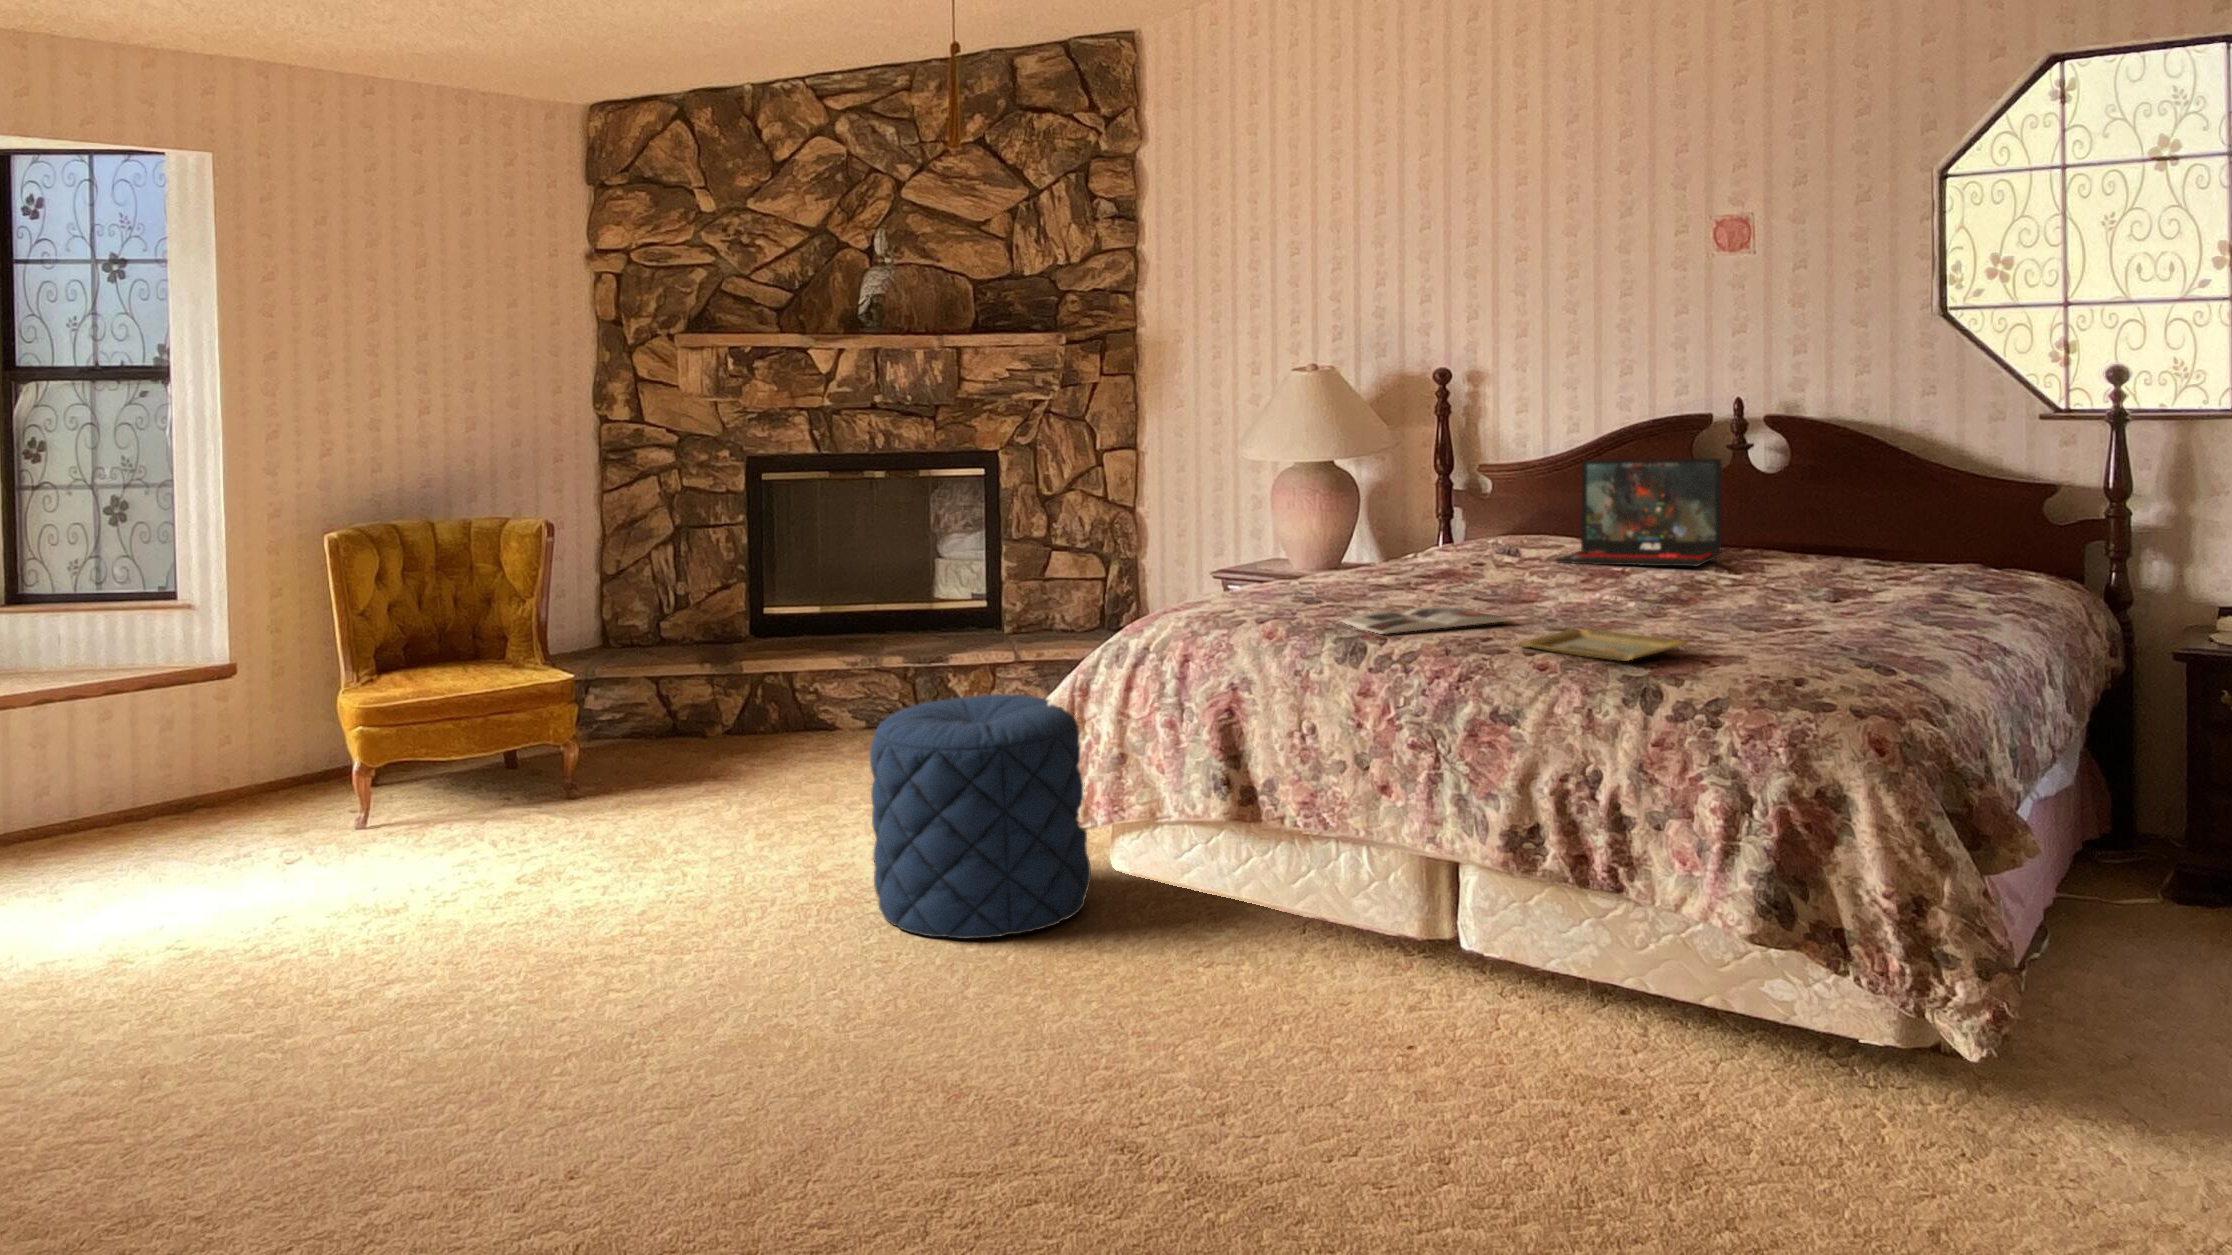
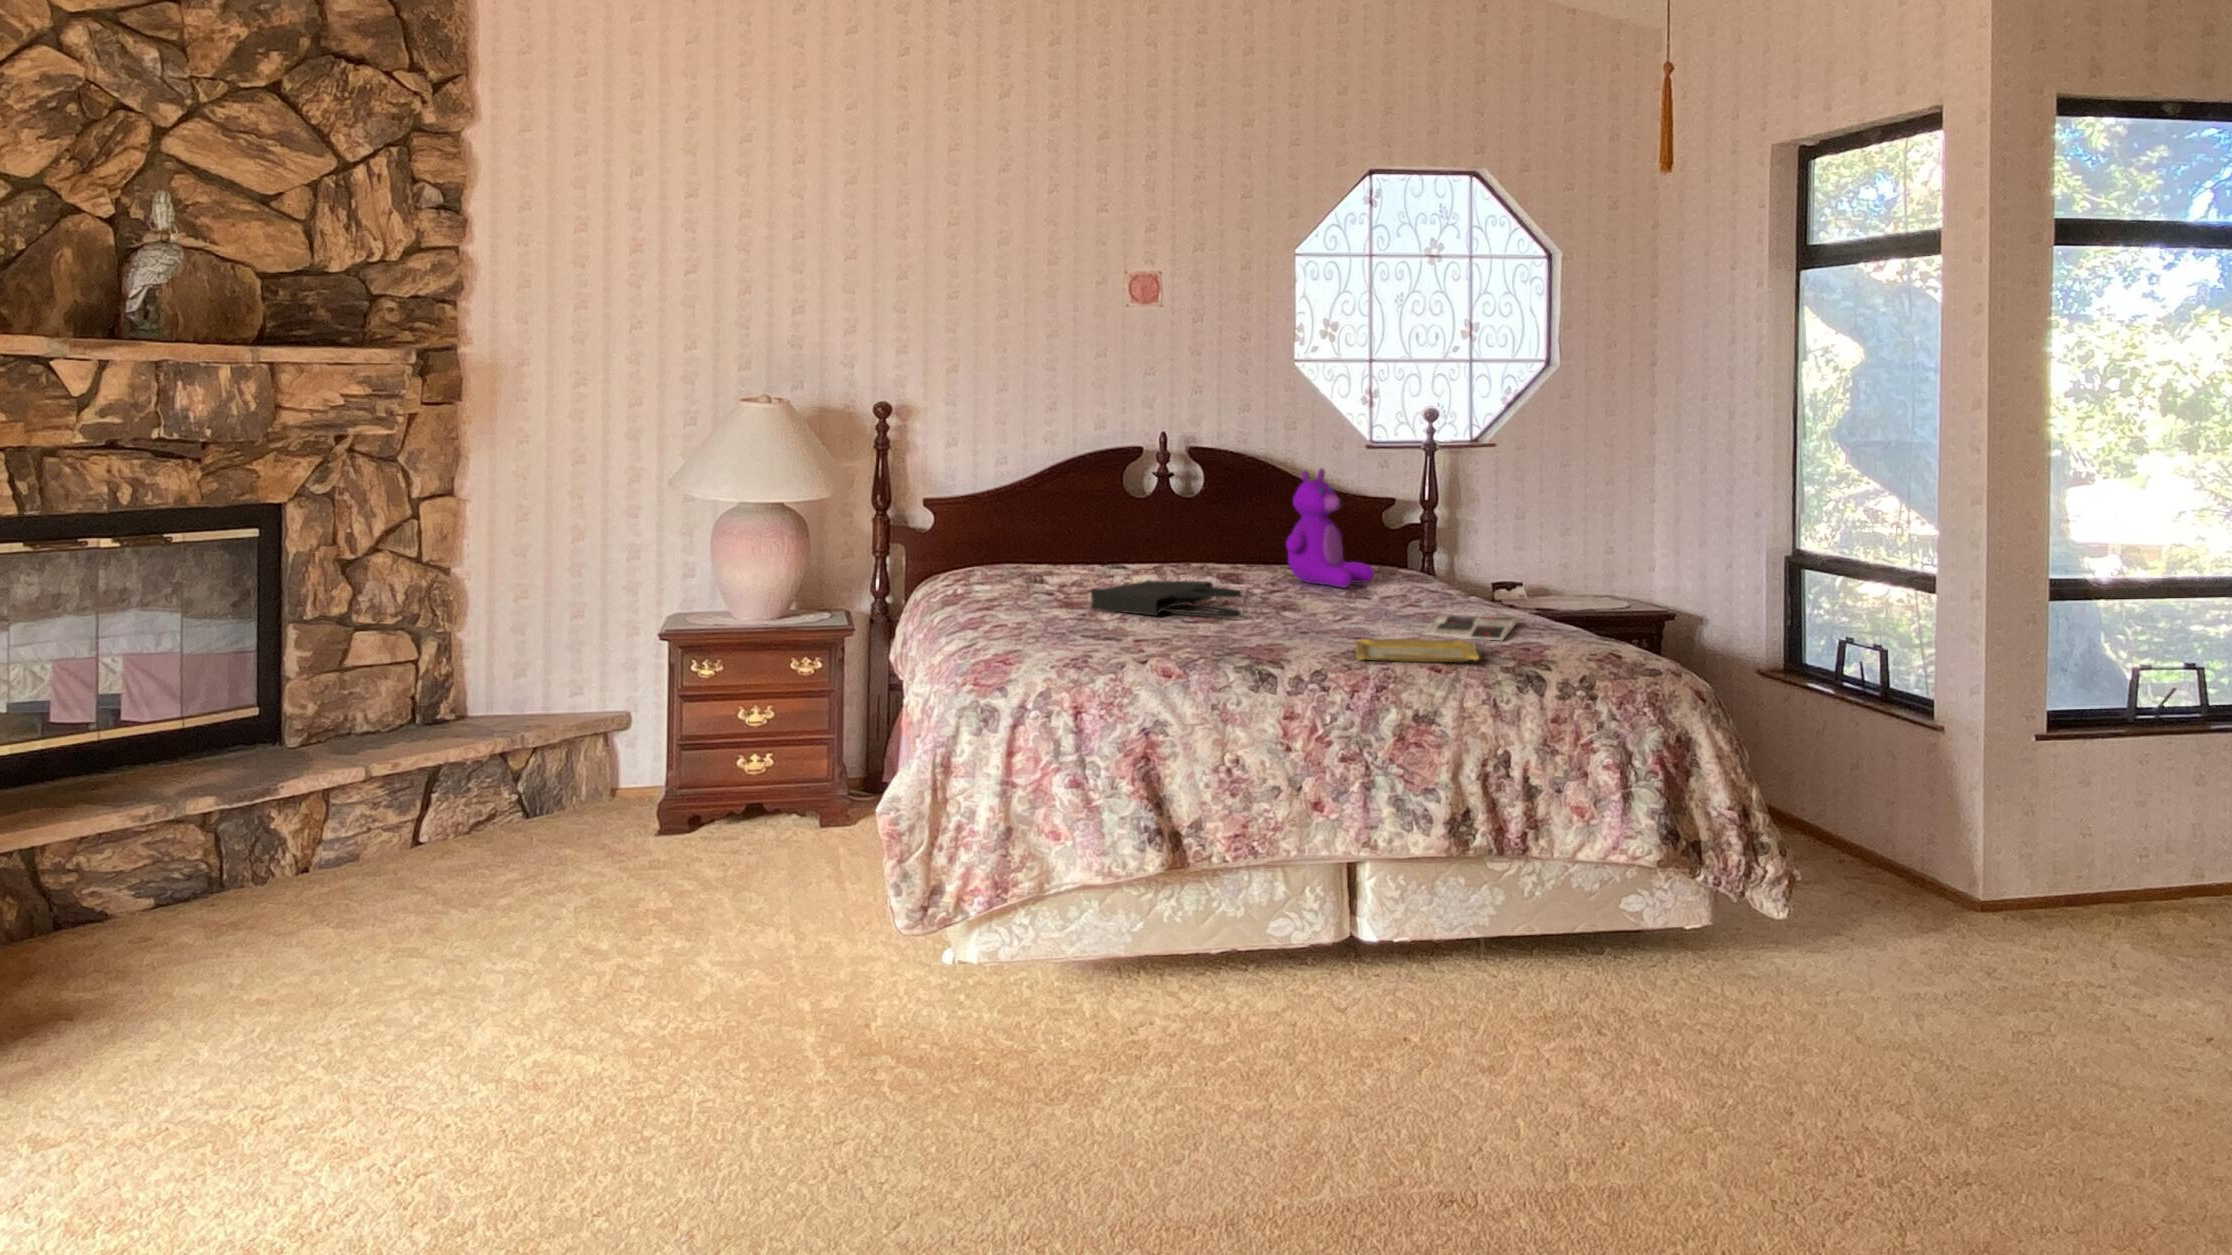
teddy bear: none [1789,440,1918,589] -> present [1286,468,1374,588]
laptop: present [1556,459,1722,566] -> none [1059,485,1204,585]
tote bag: none [1459,558,1597,601] -> present [1091,580,1241,618]
magazine: present [1341,607,1511,634] -> present [1424,615,1520,640]
pouf: present [870,694,1091,938] -> none [711,782,969,1086]

